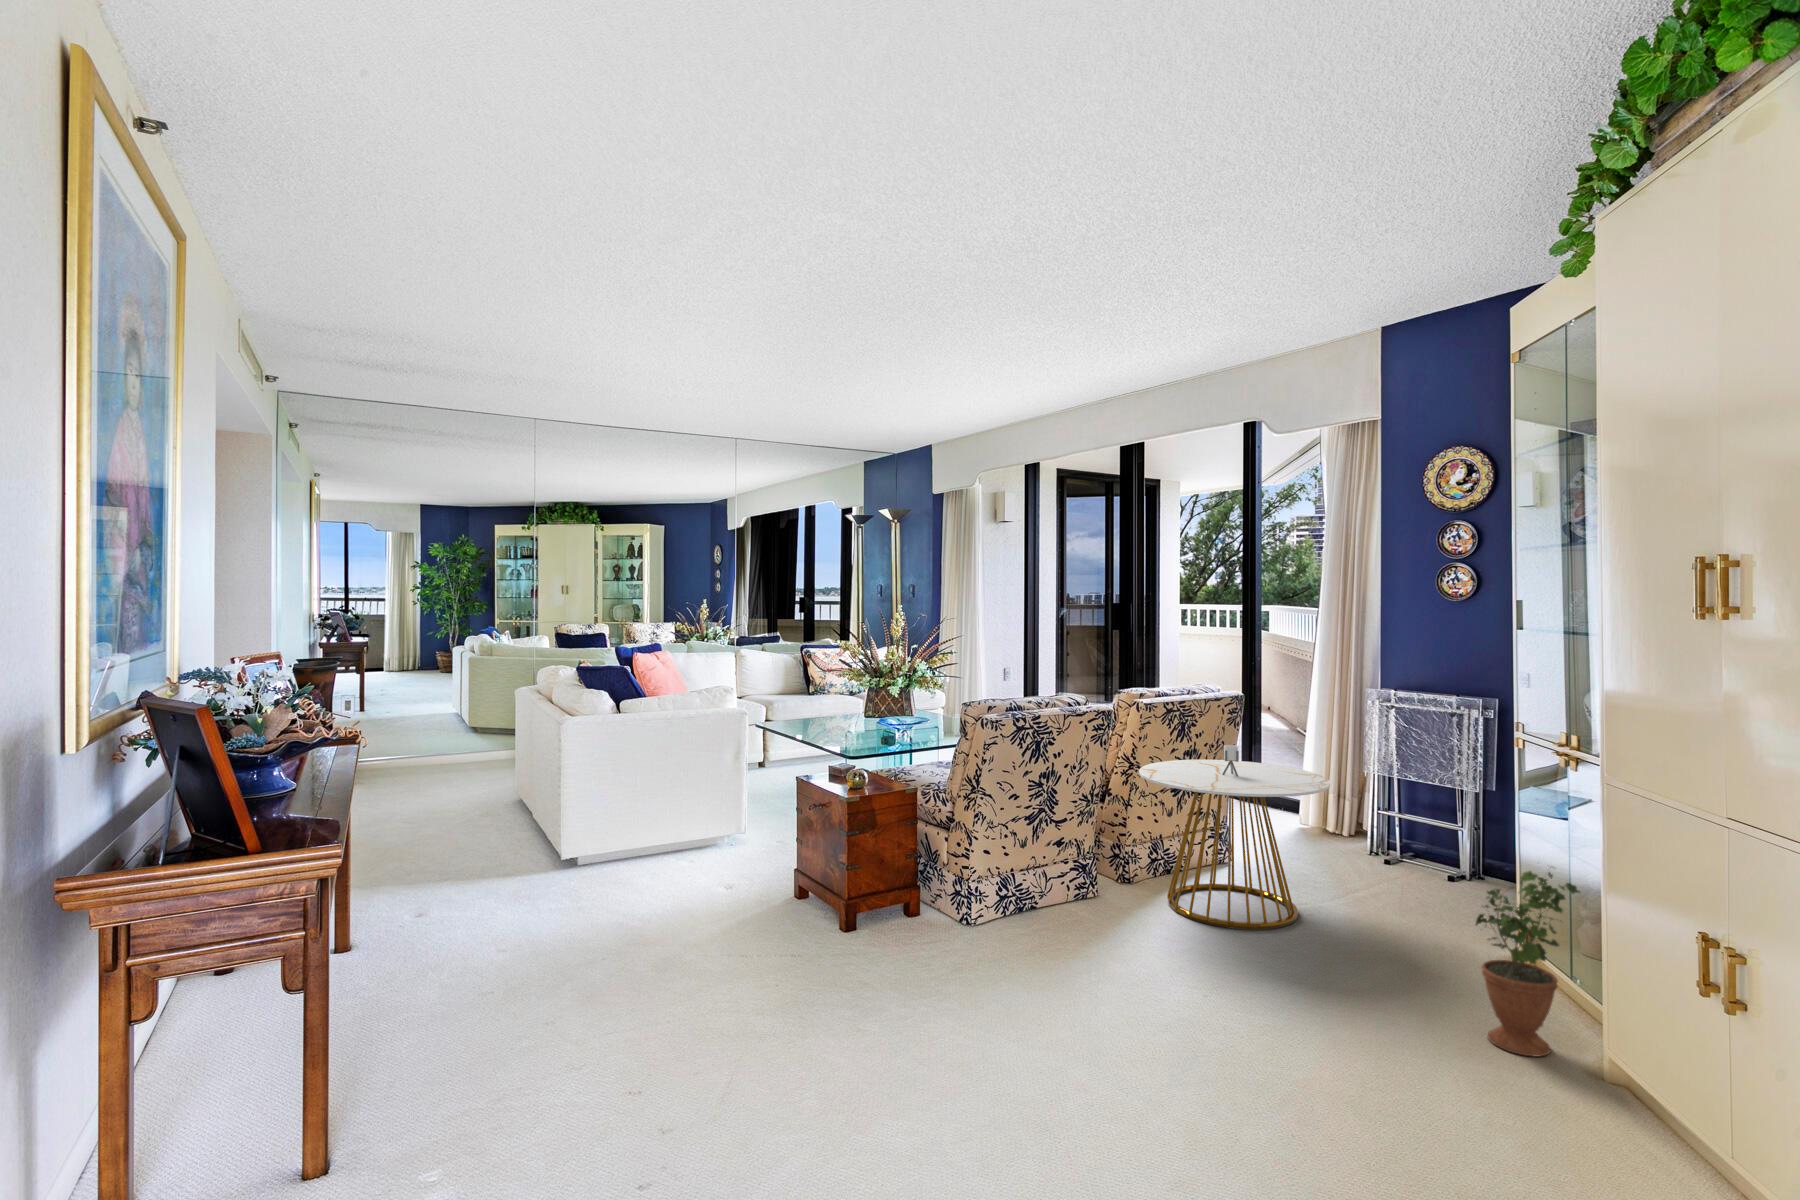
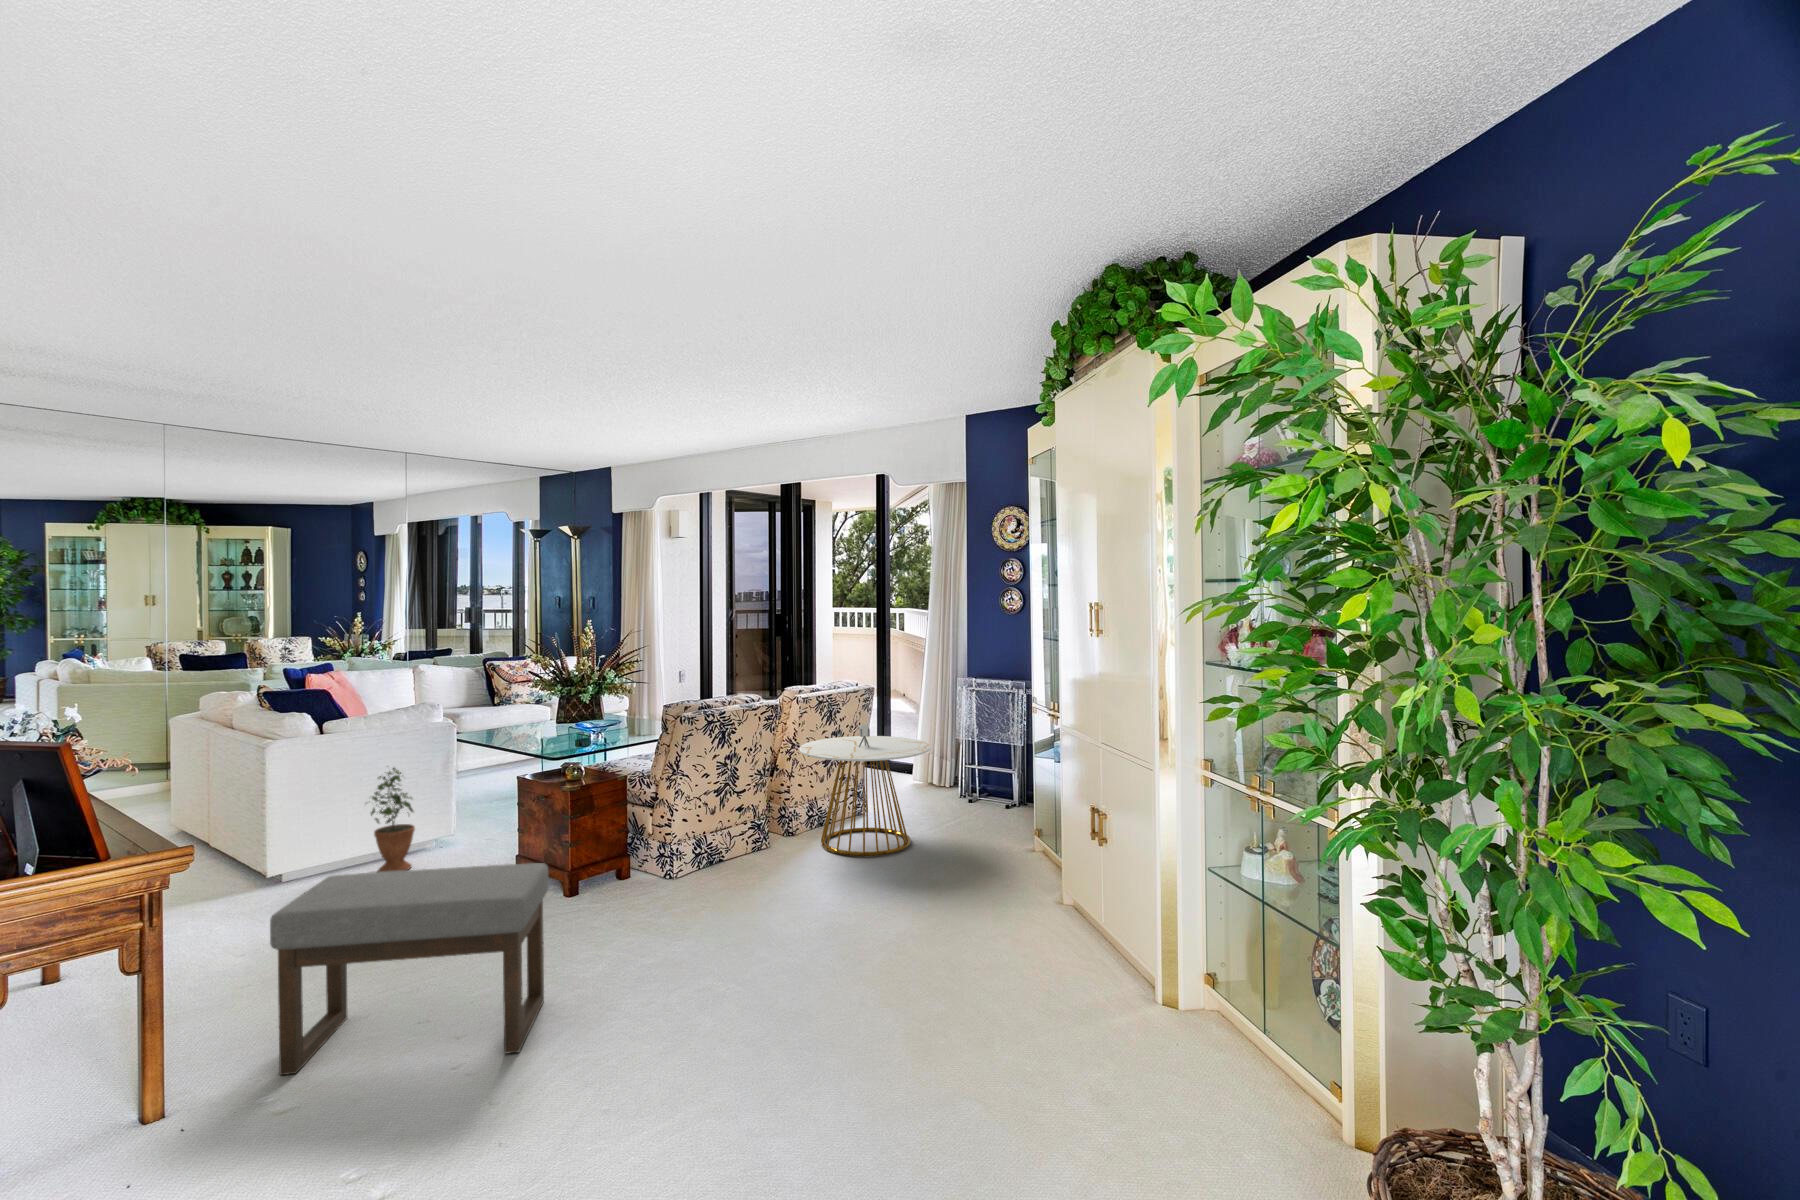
potted plant: present [1476,871,1580,1057] -> present [371,768,415,872]
ottoman: none [468,880,793,1156] -> present [270,863,549,1075]

